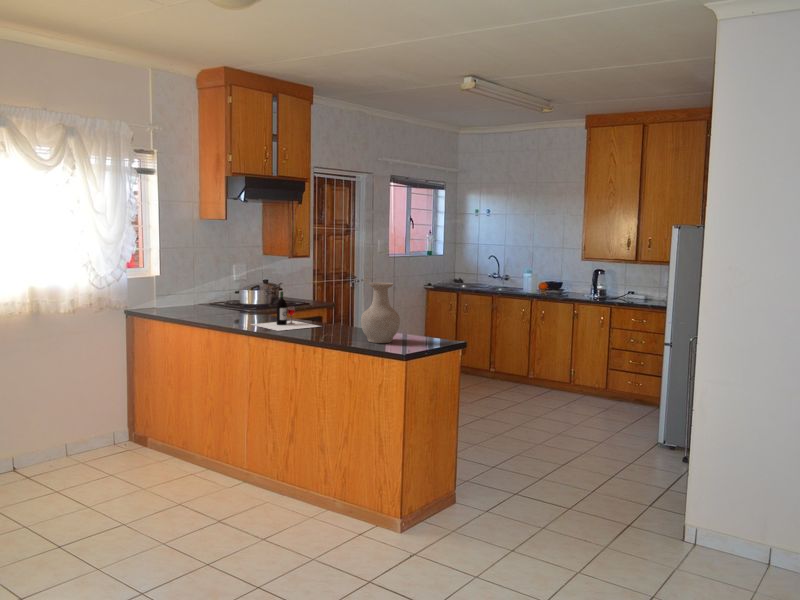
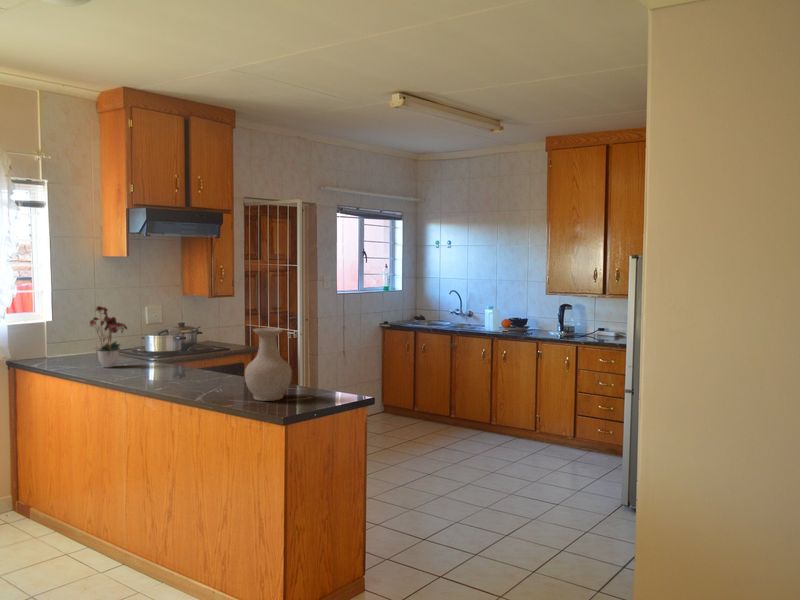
flower arrangement: none [201,260,239,316] -> present [90,306,127,367]
wine bottle: present [252,292,319,331] -> none [133,339,216,386]

